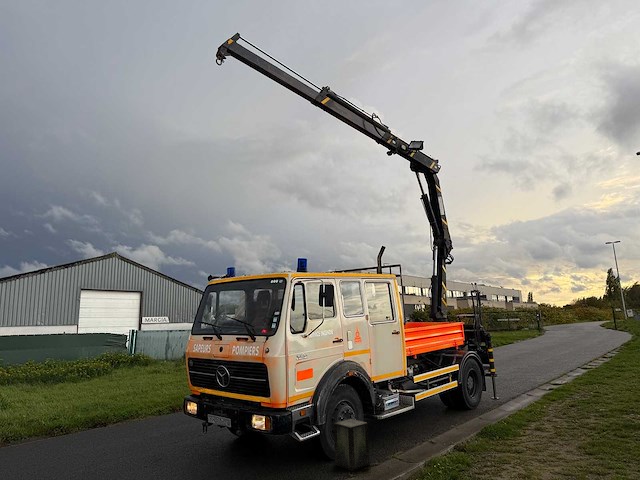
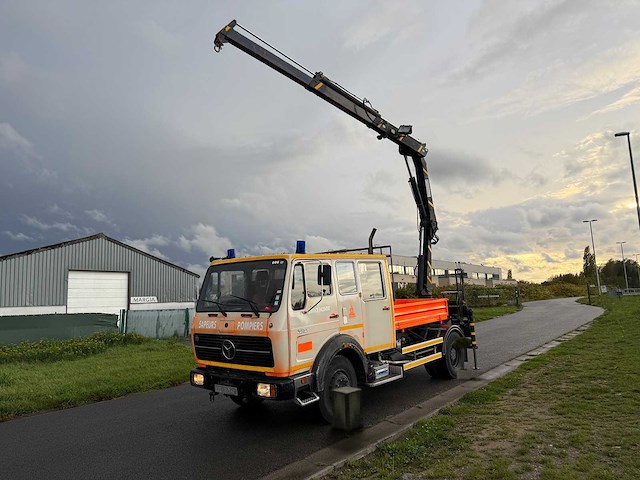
potted tree: none [470,363,491,411] -> present [453,337,472,380]

